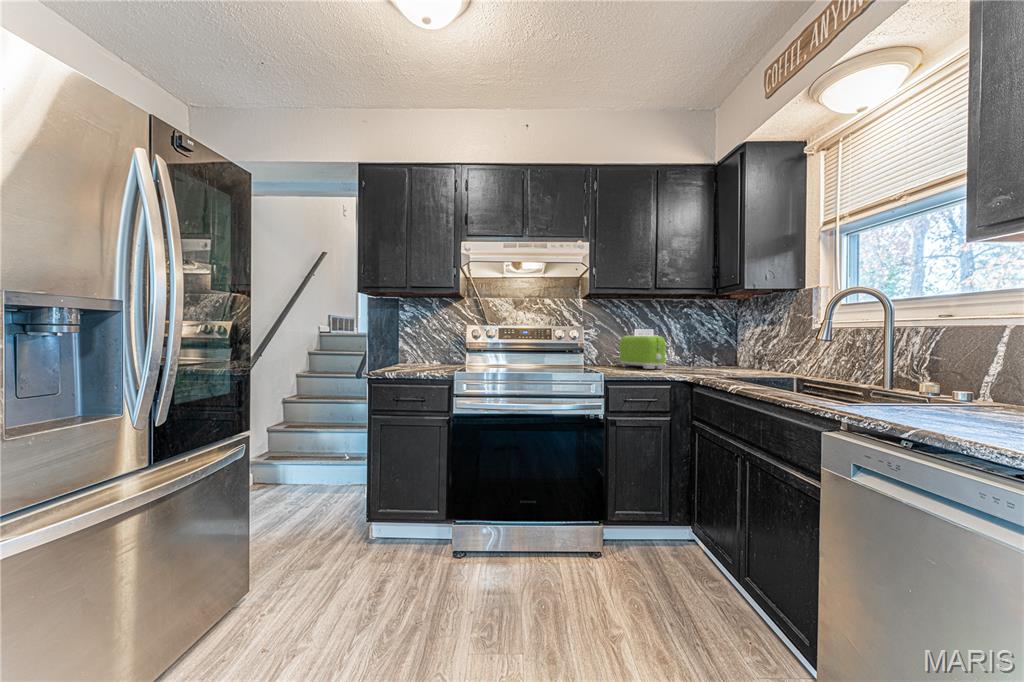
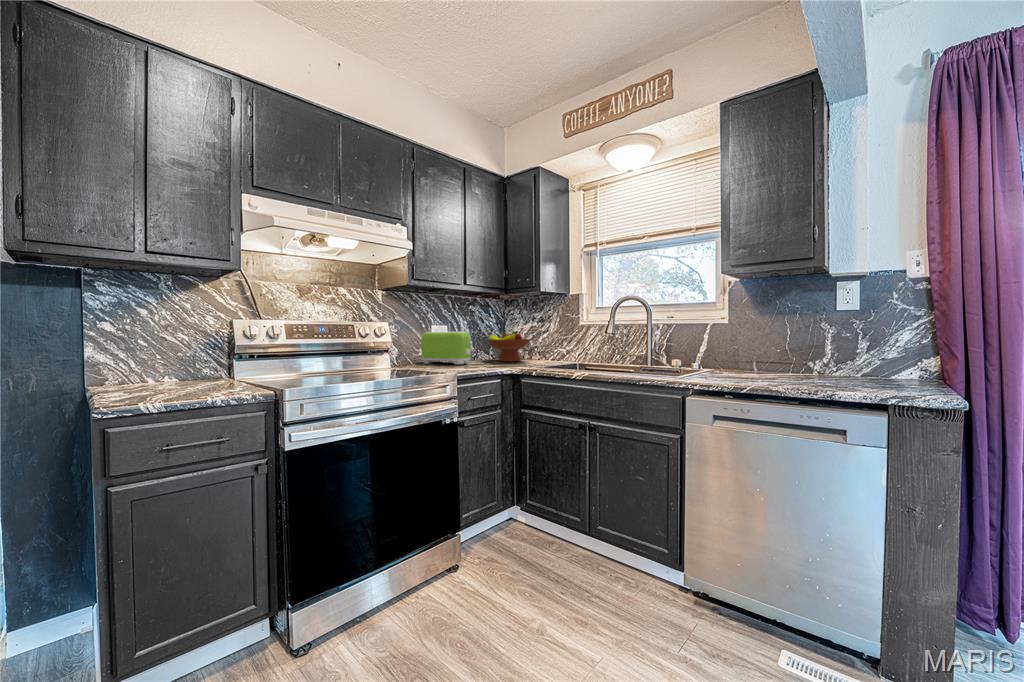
fruit bowl: none [692,335,749,370] -> present [487,331,531,362]

